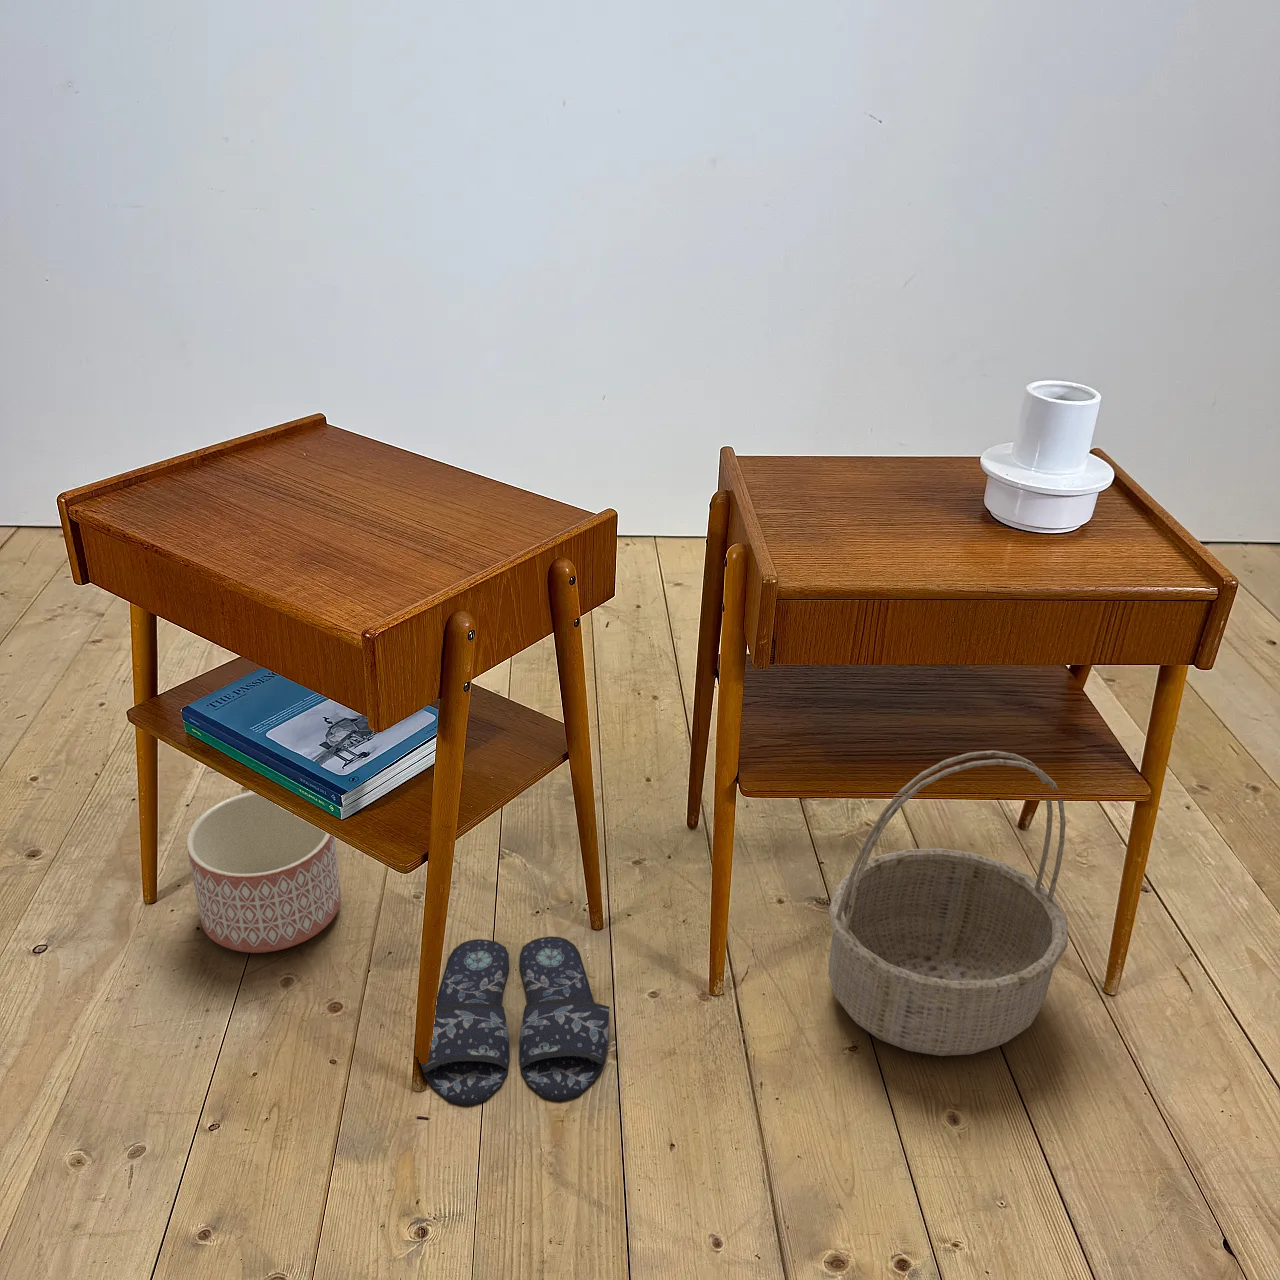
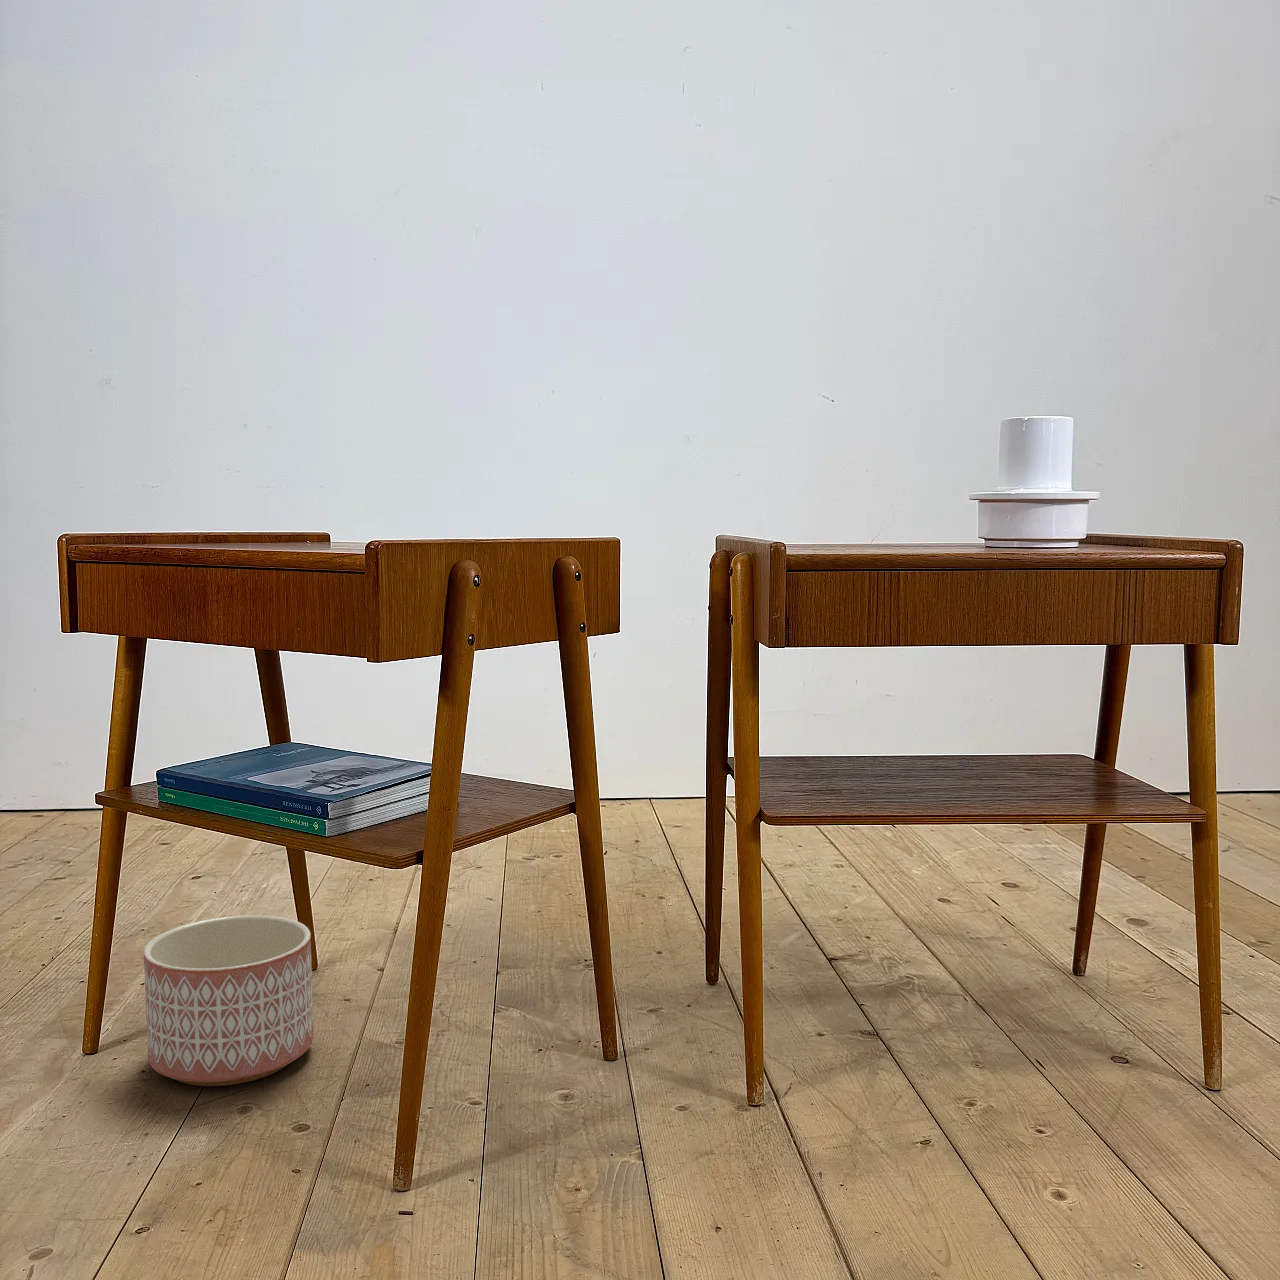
basket: present [828,751,1068,1056] -> none [876,753,1155,1142]
slippers: present [421,936,609,1106] -> none [399,1064,630,1203]

